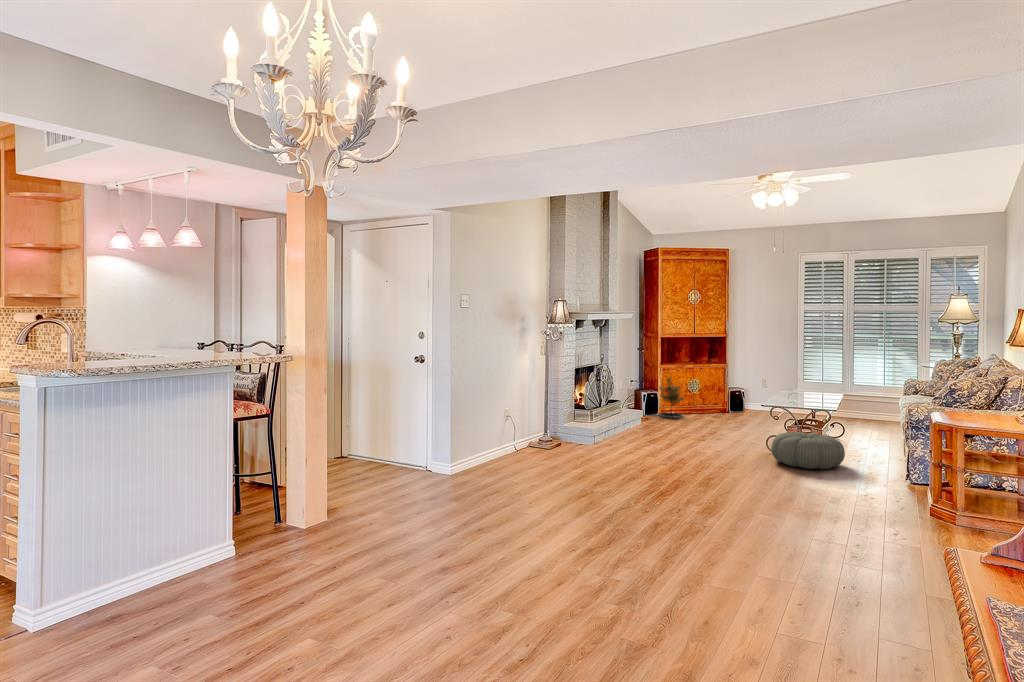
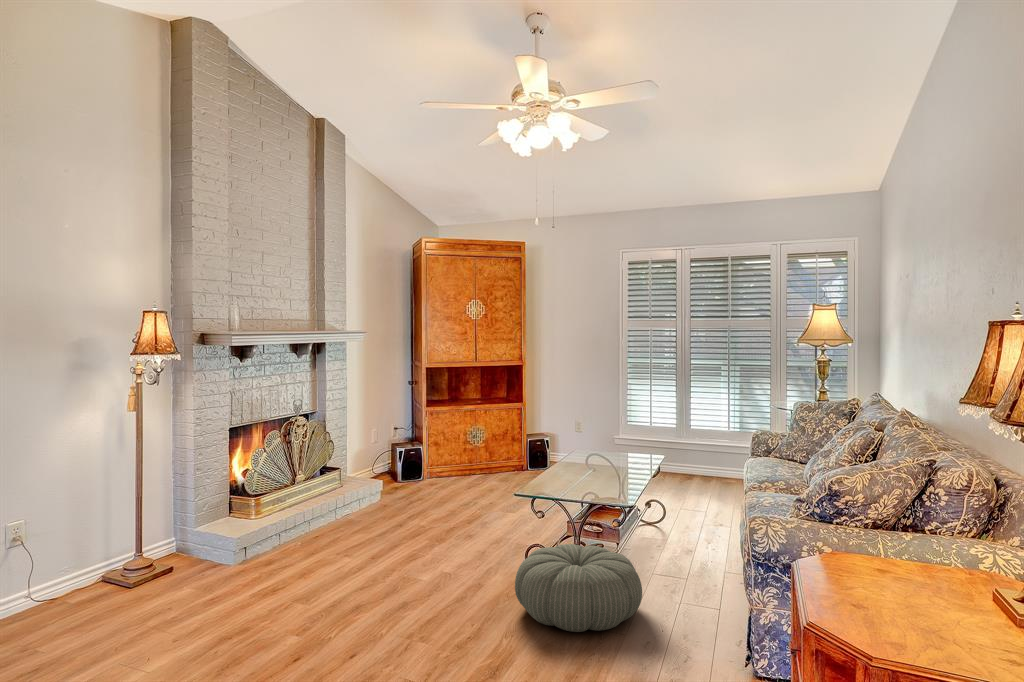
potted tree: present [659,376,685,418] -> none [418,418,457,487]

